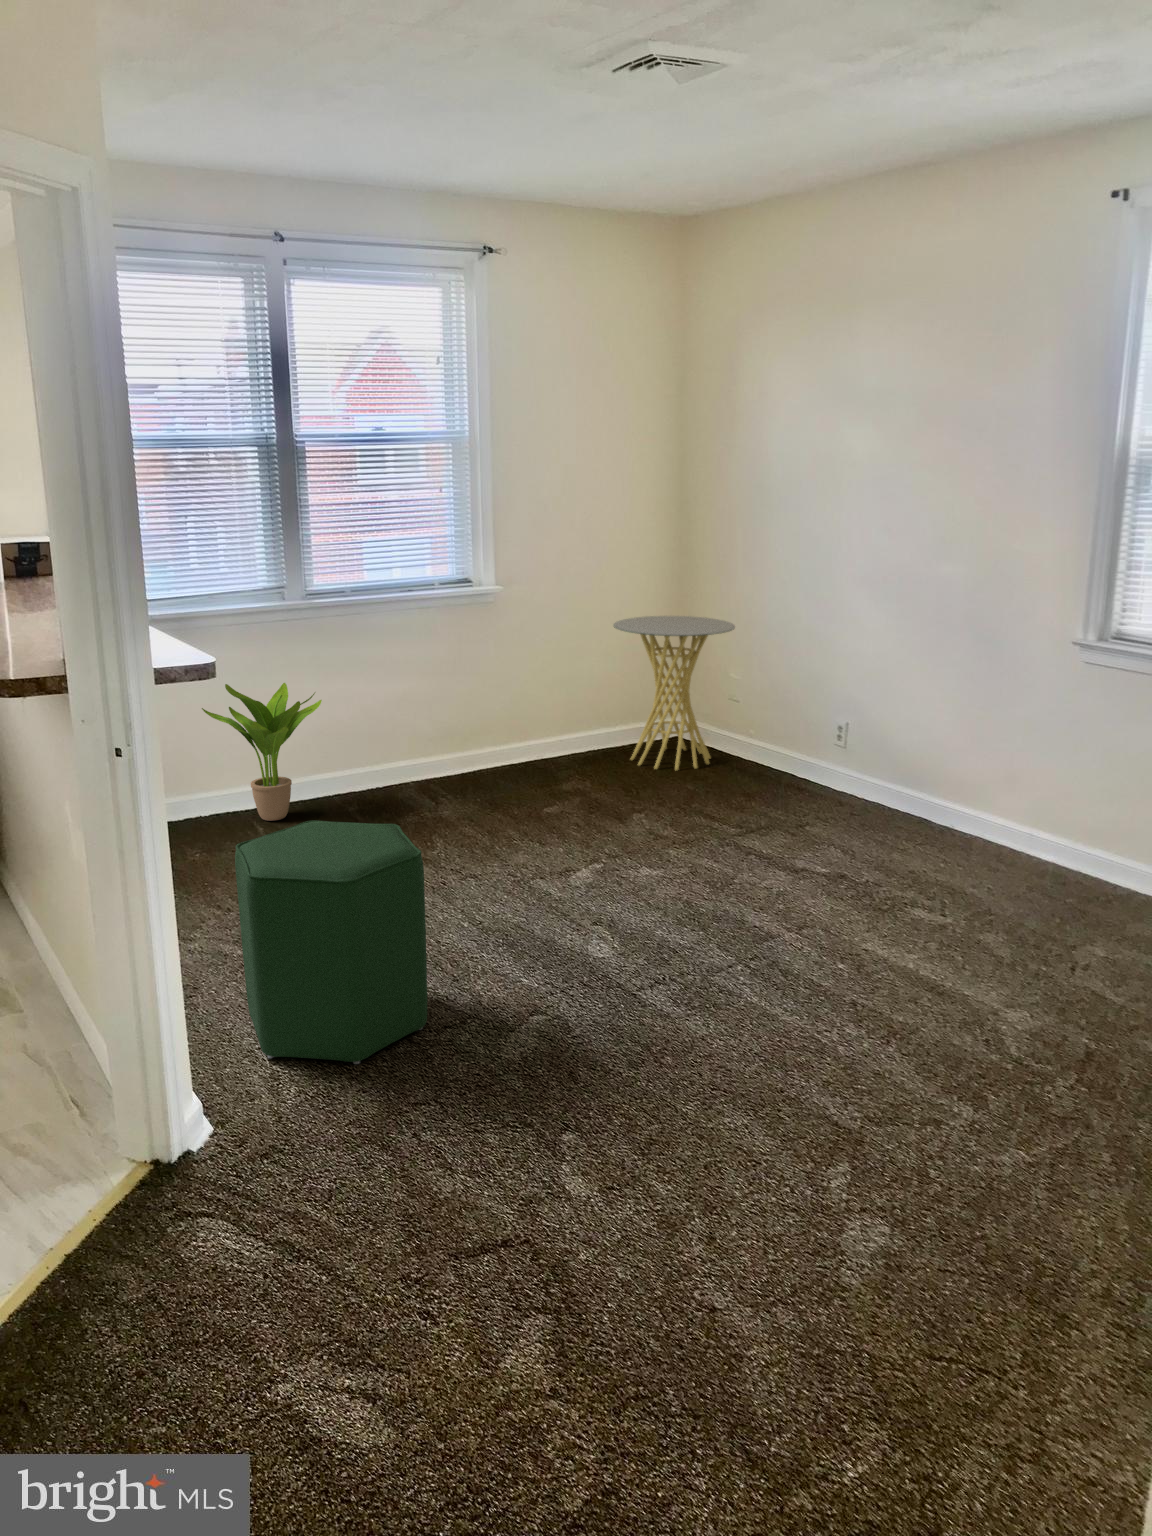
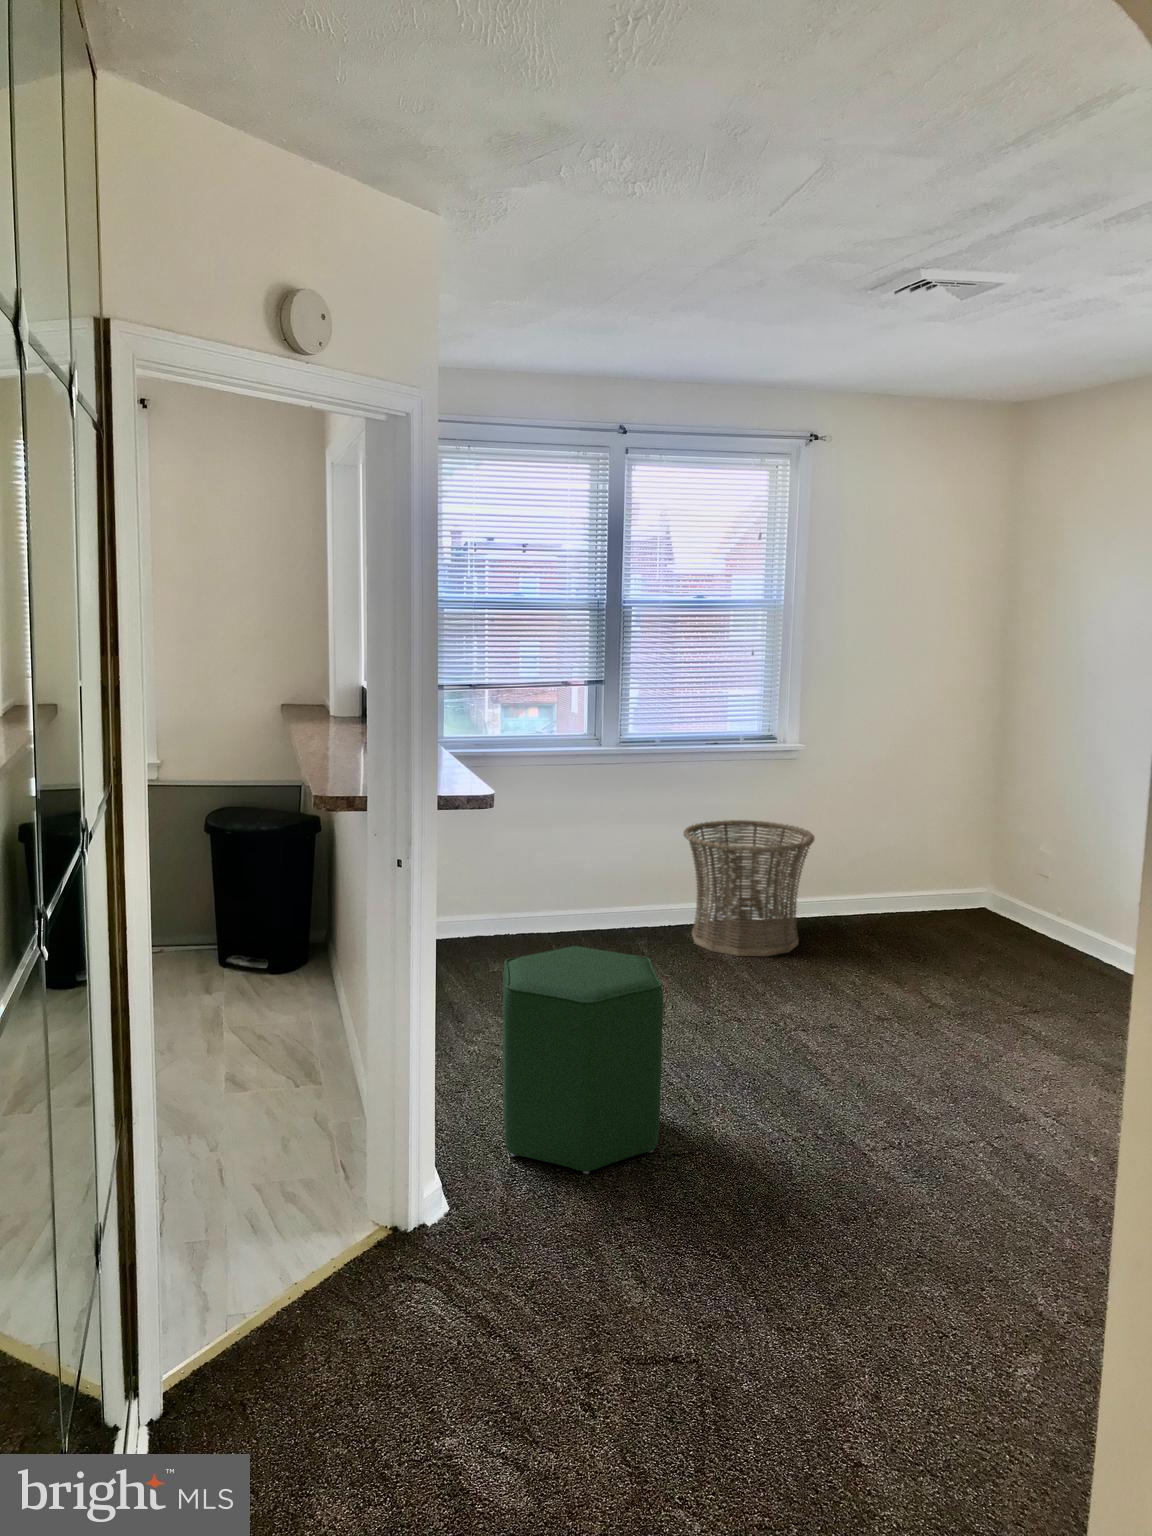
side table: present [613,616,735,770] -> none [915,782,1042,939]
basket: none [385,669,524,812] -> present [683,820,814,956]
potted plant: present [202,683,322,821] -> none [518,819,624,946]

